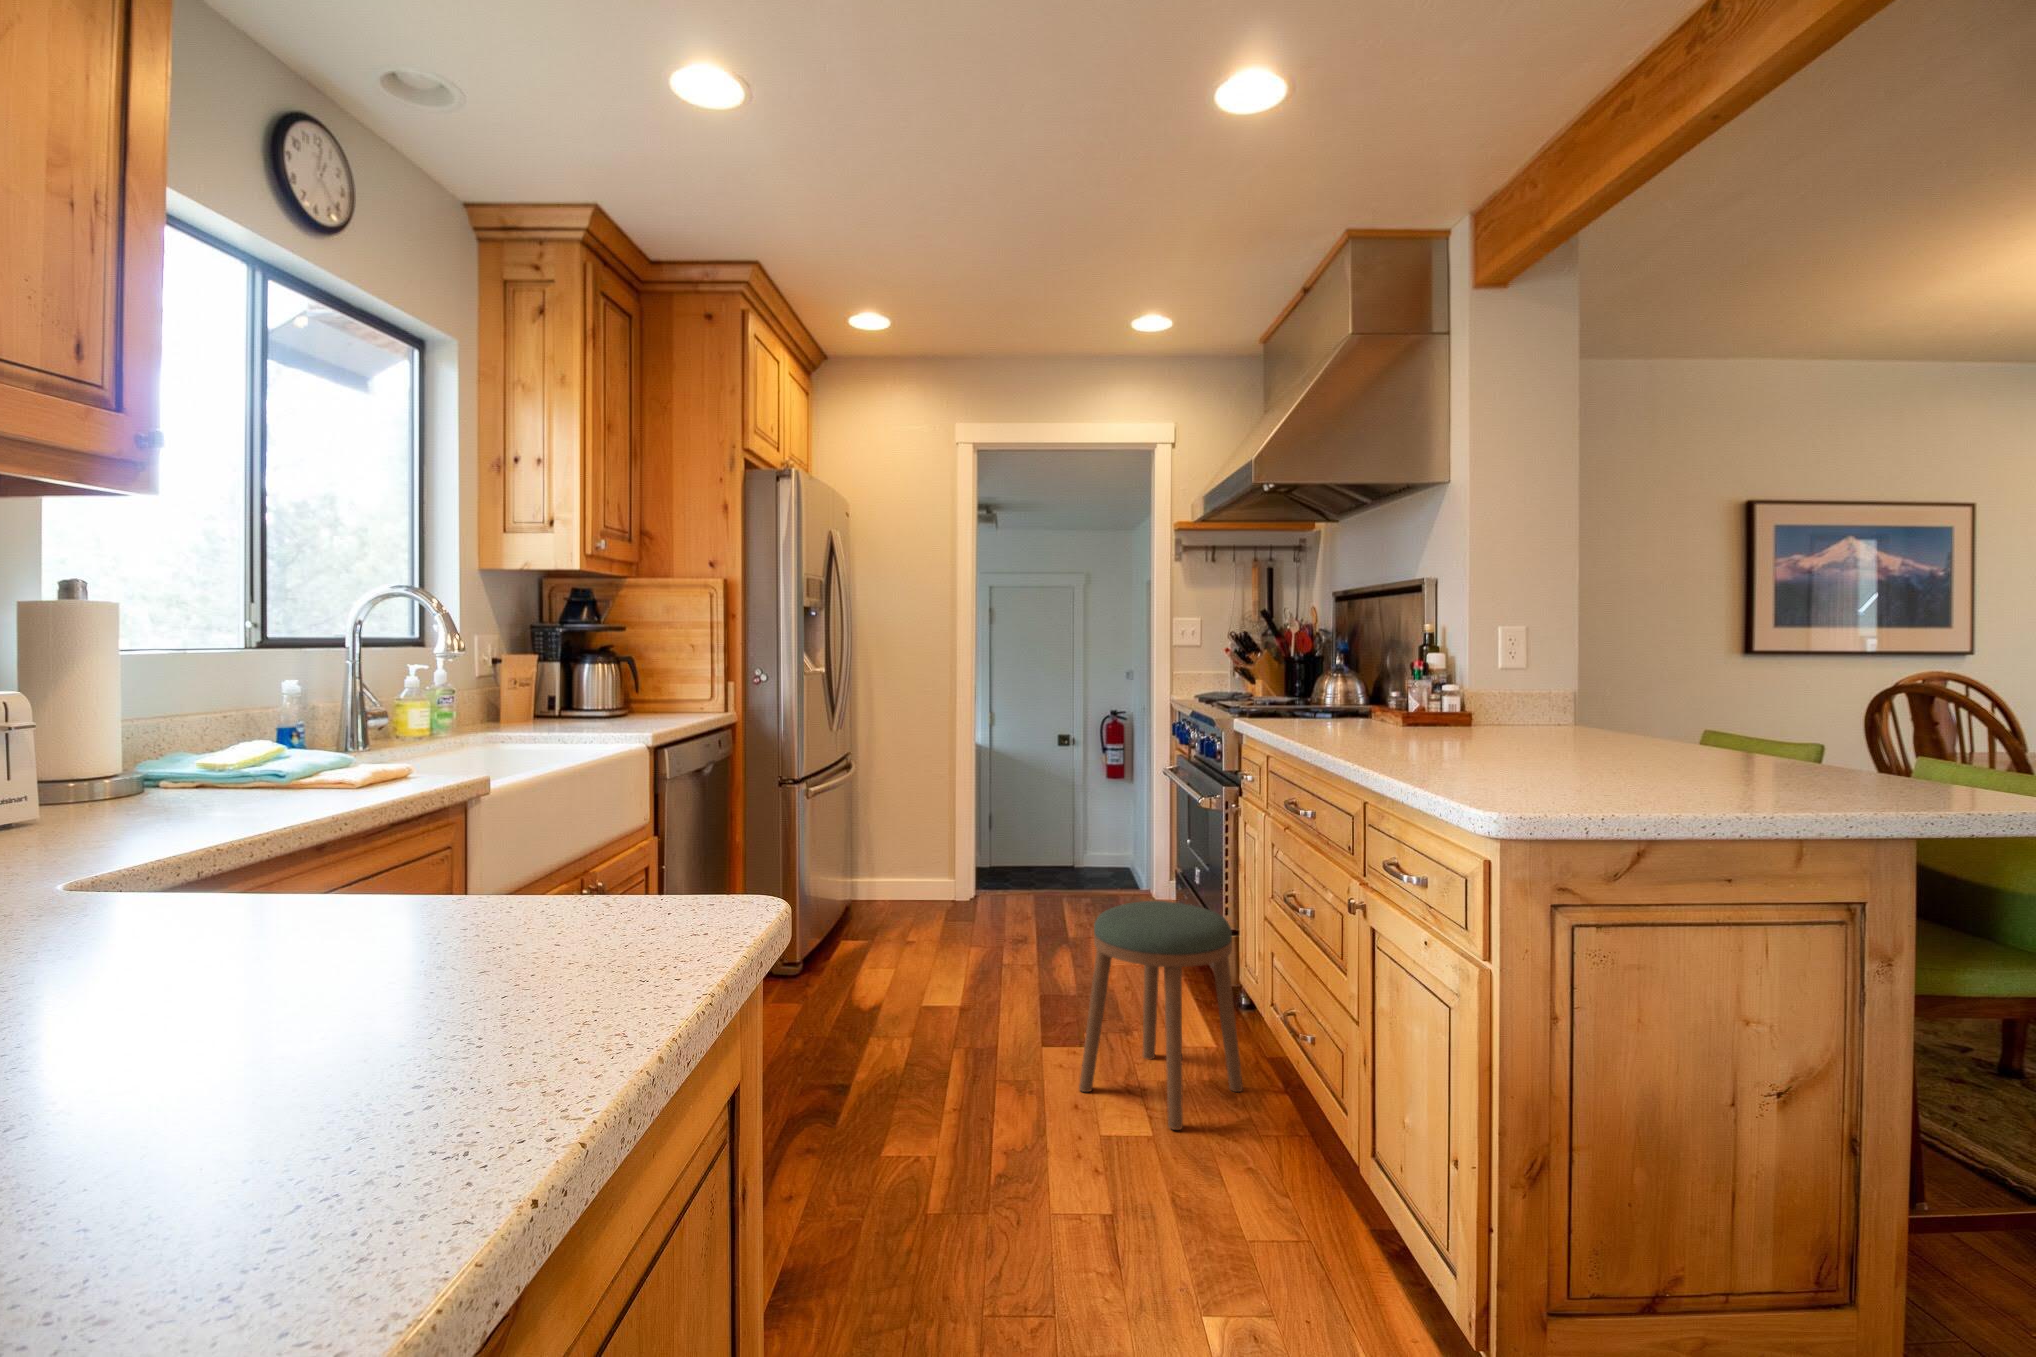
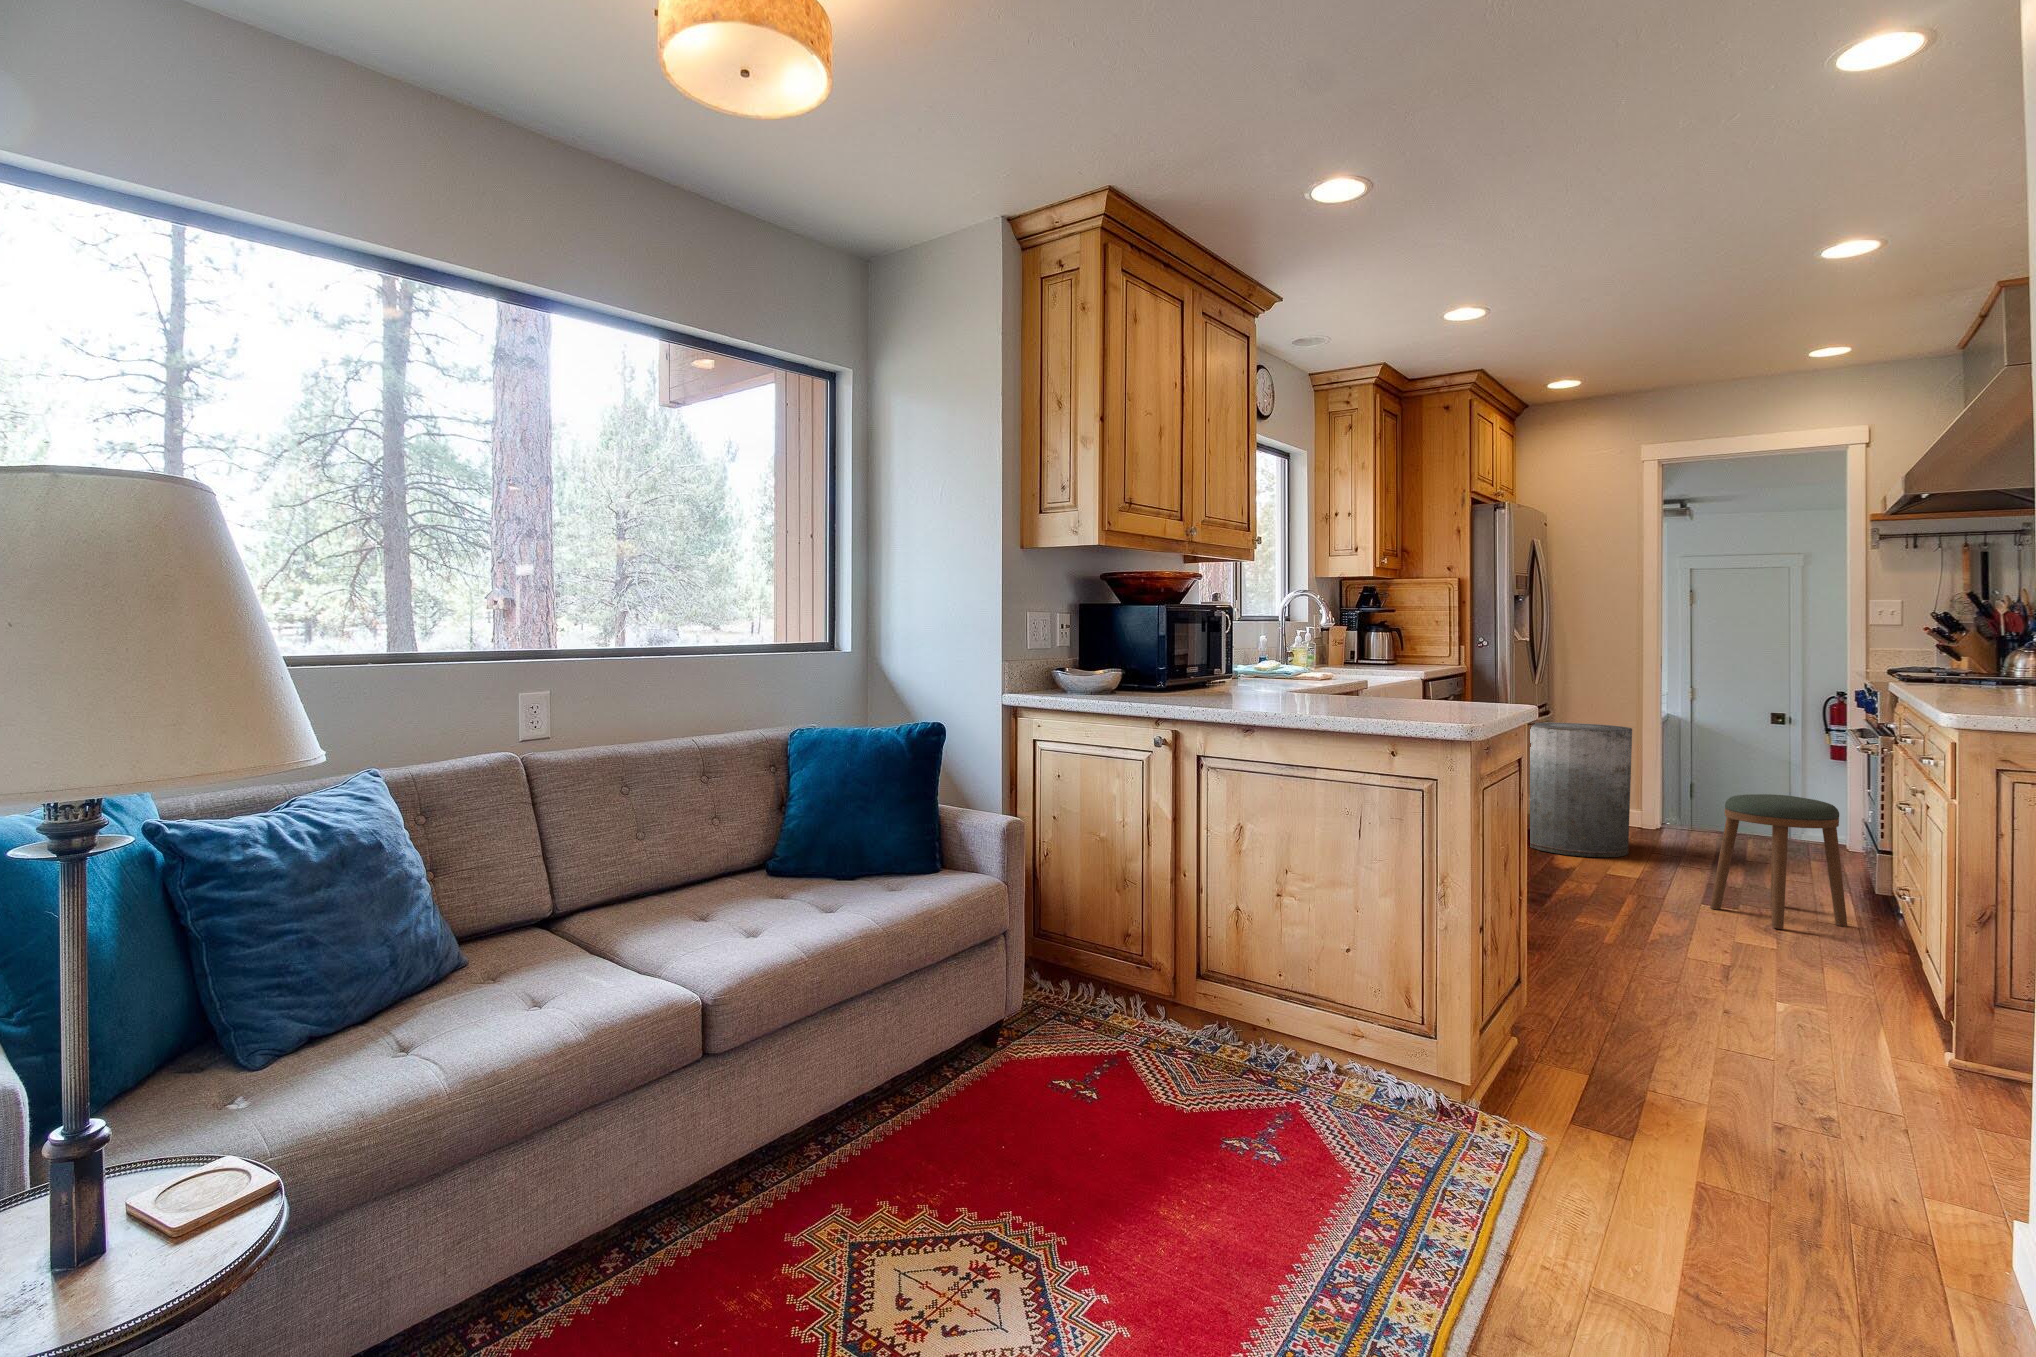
trash can: none [826,784,956,986] -> present [1530,723,1632,857]

